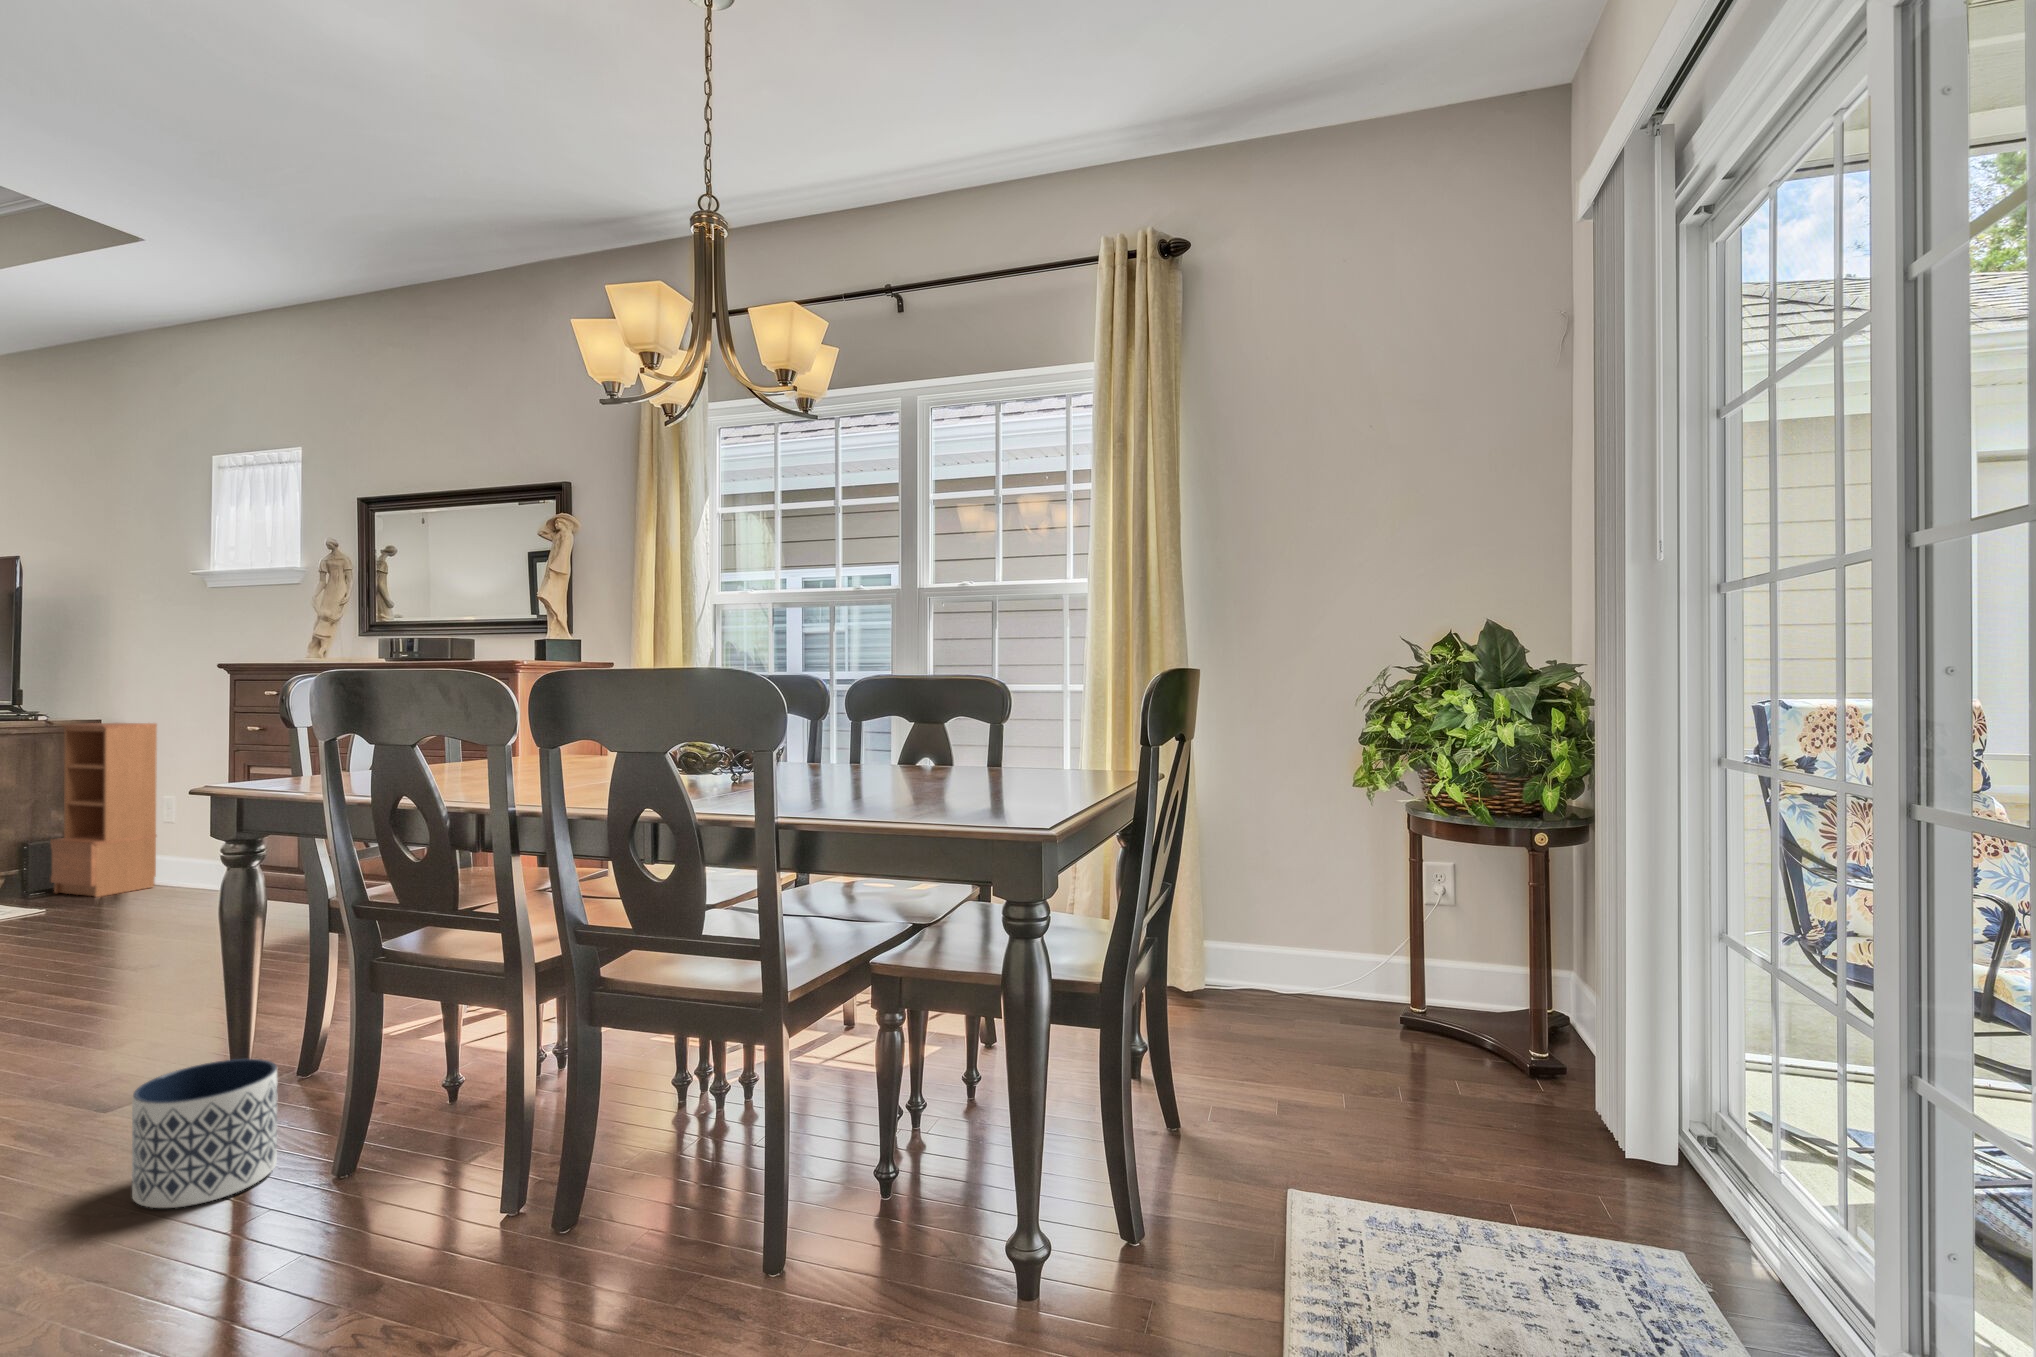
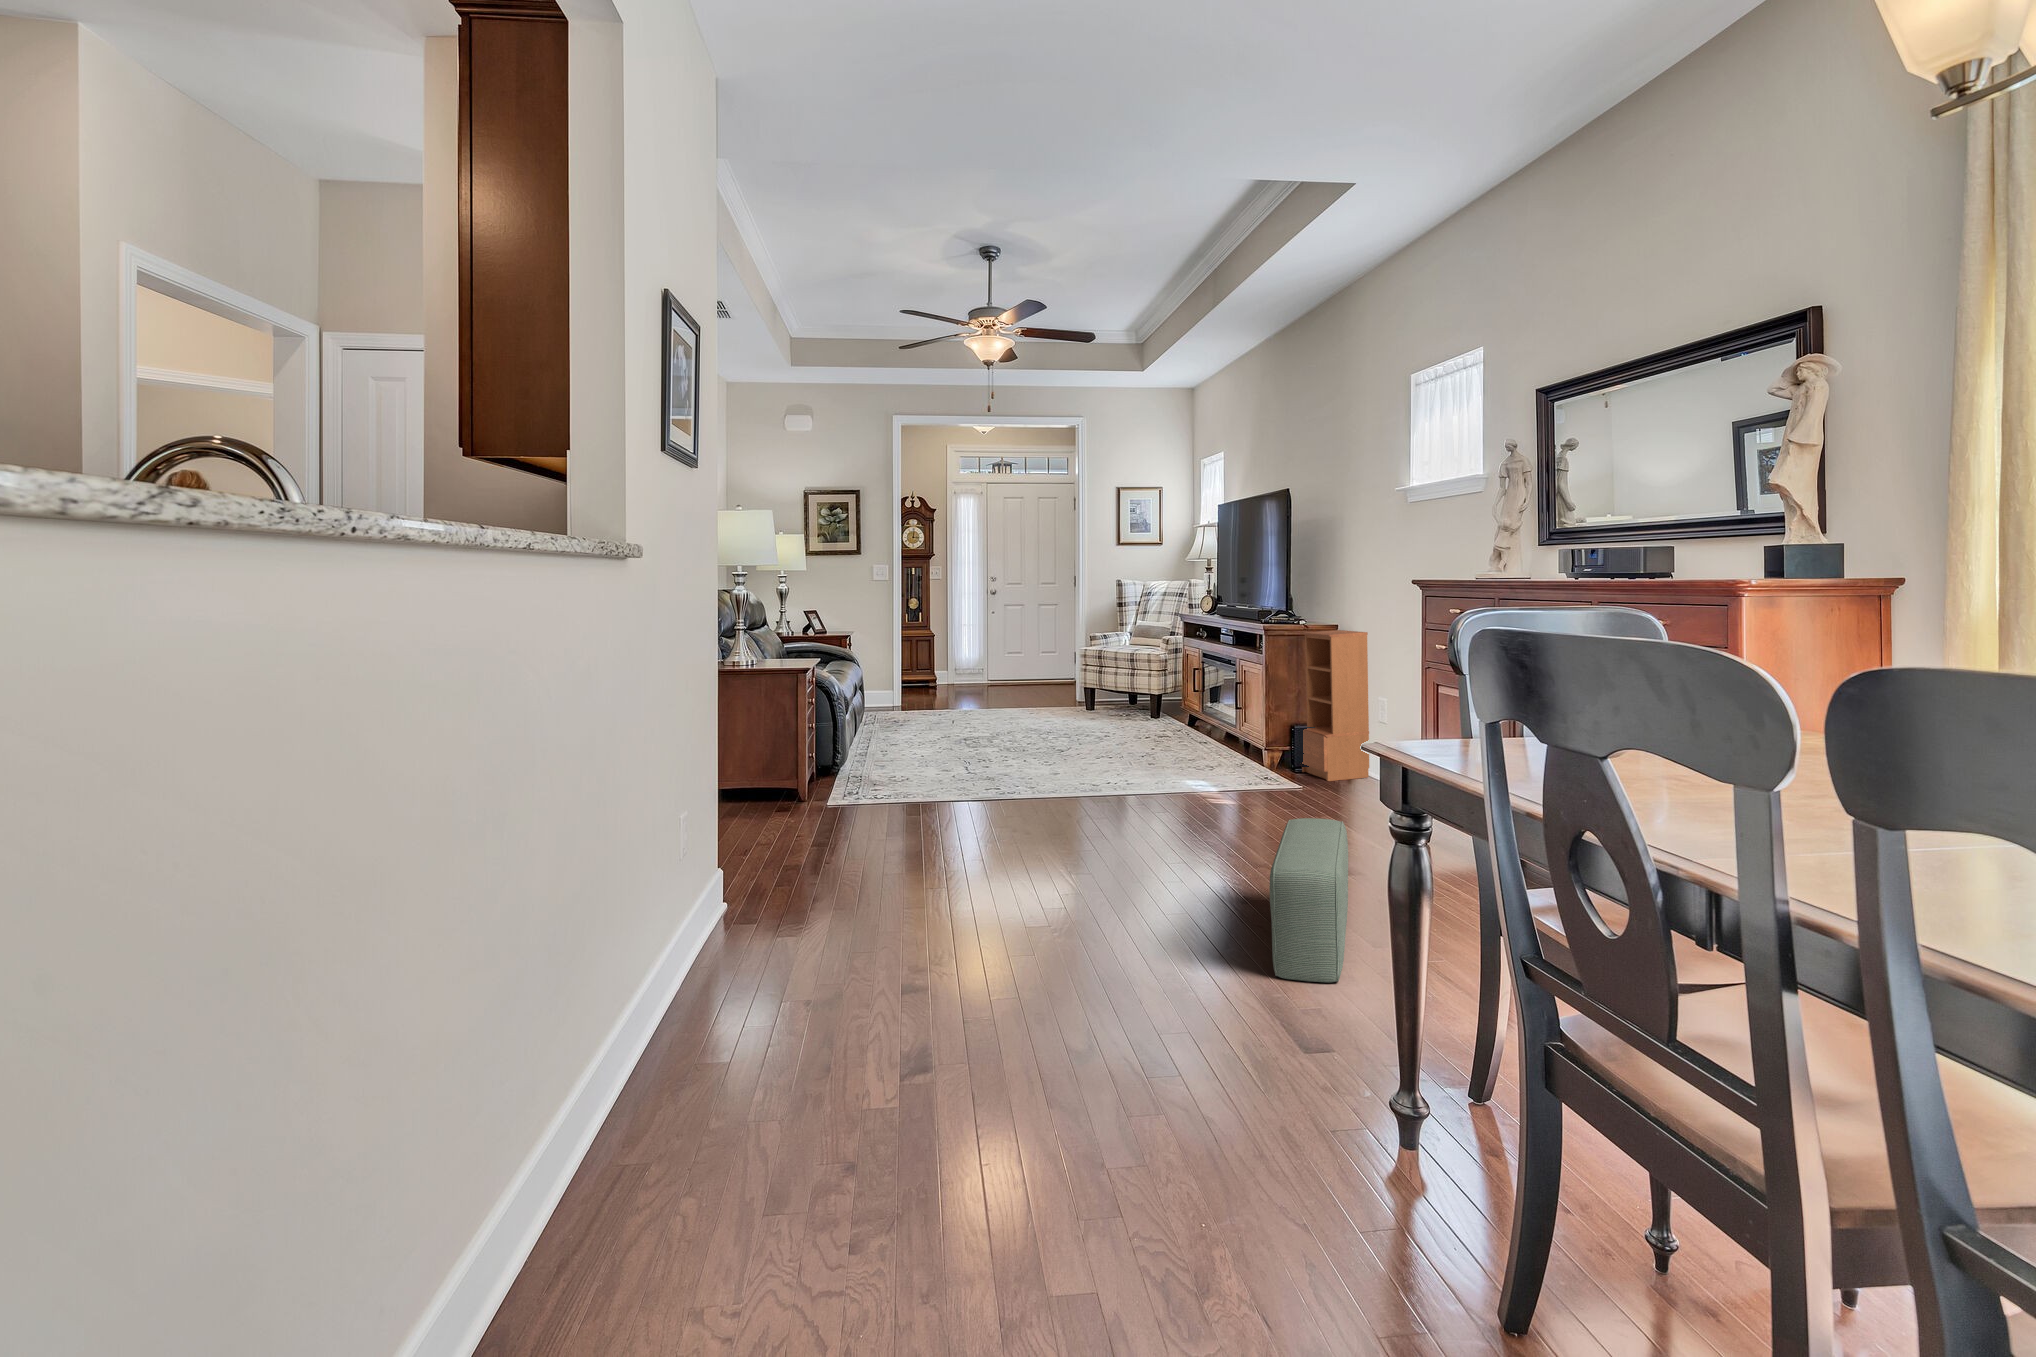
pouf: none [46,898,146,1065] -> present [1270,818,1348,982]
planter: present [132,1059,277,1208] -> none [1310,1080,1446,1258]

